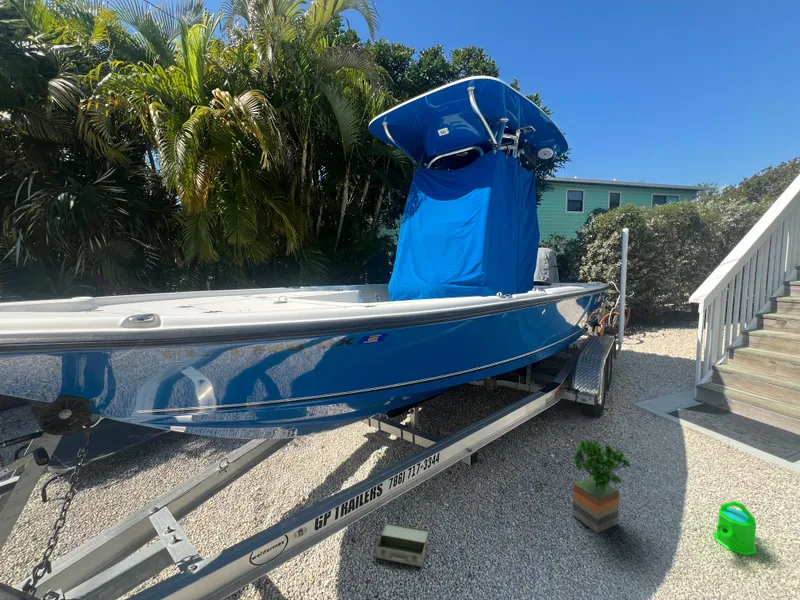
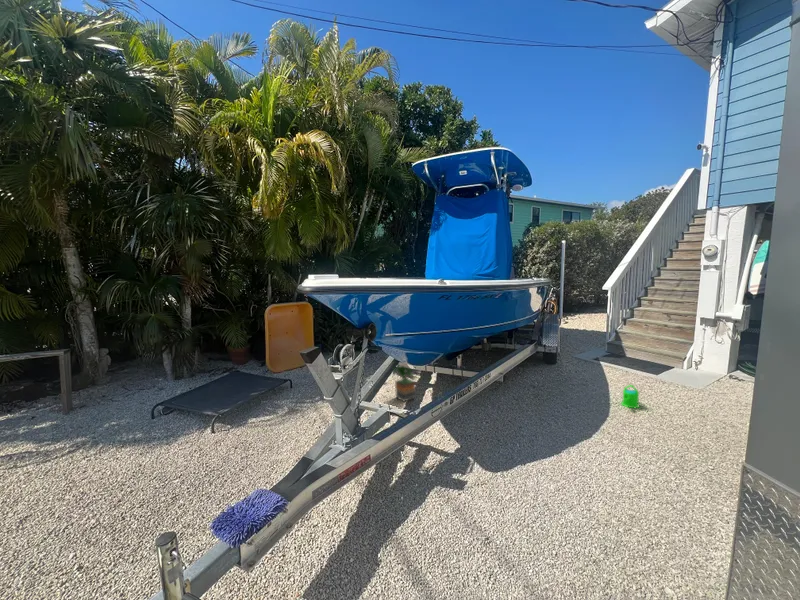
potted tree: present [573,440,631,533] -> present [393,365,416,401]
toolbox: present [376,523,429,567] -> none [465,411,491,426]

